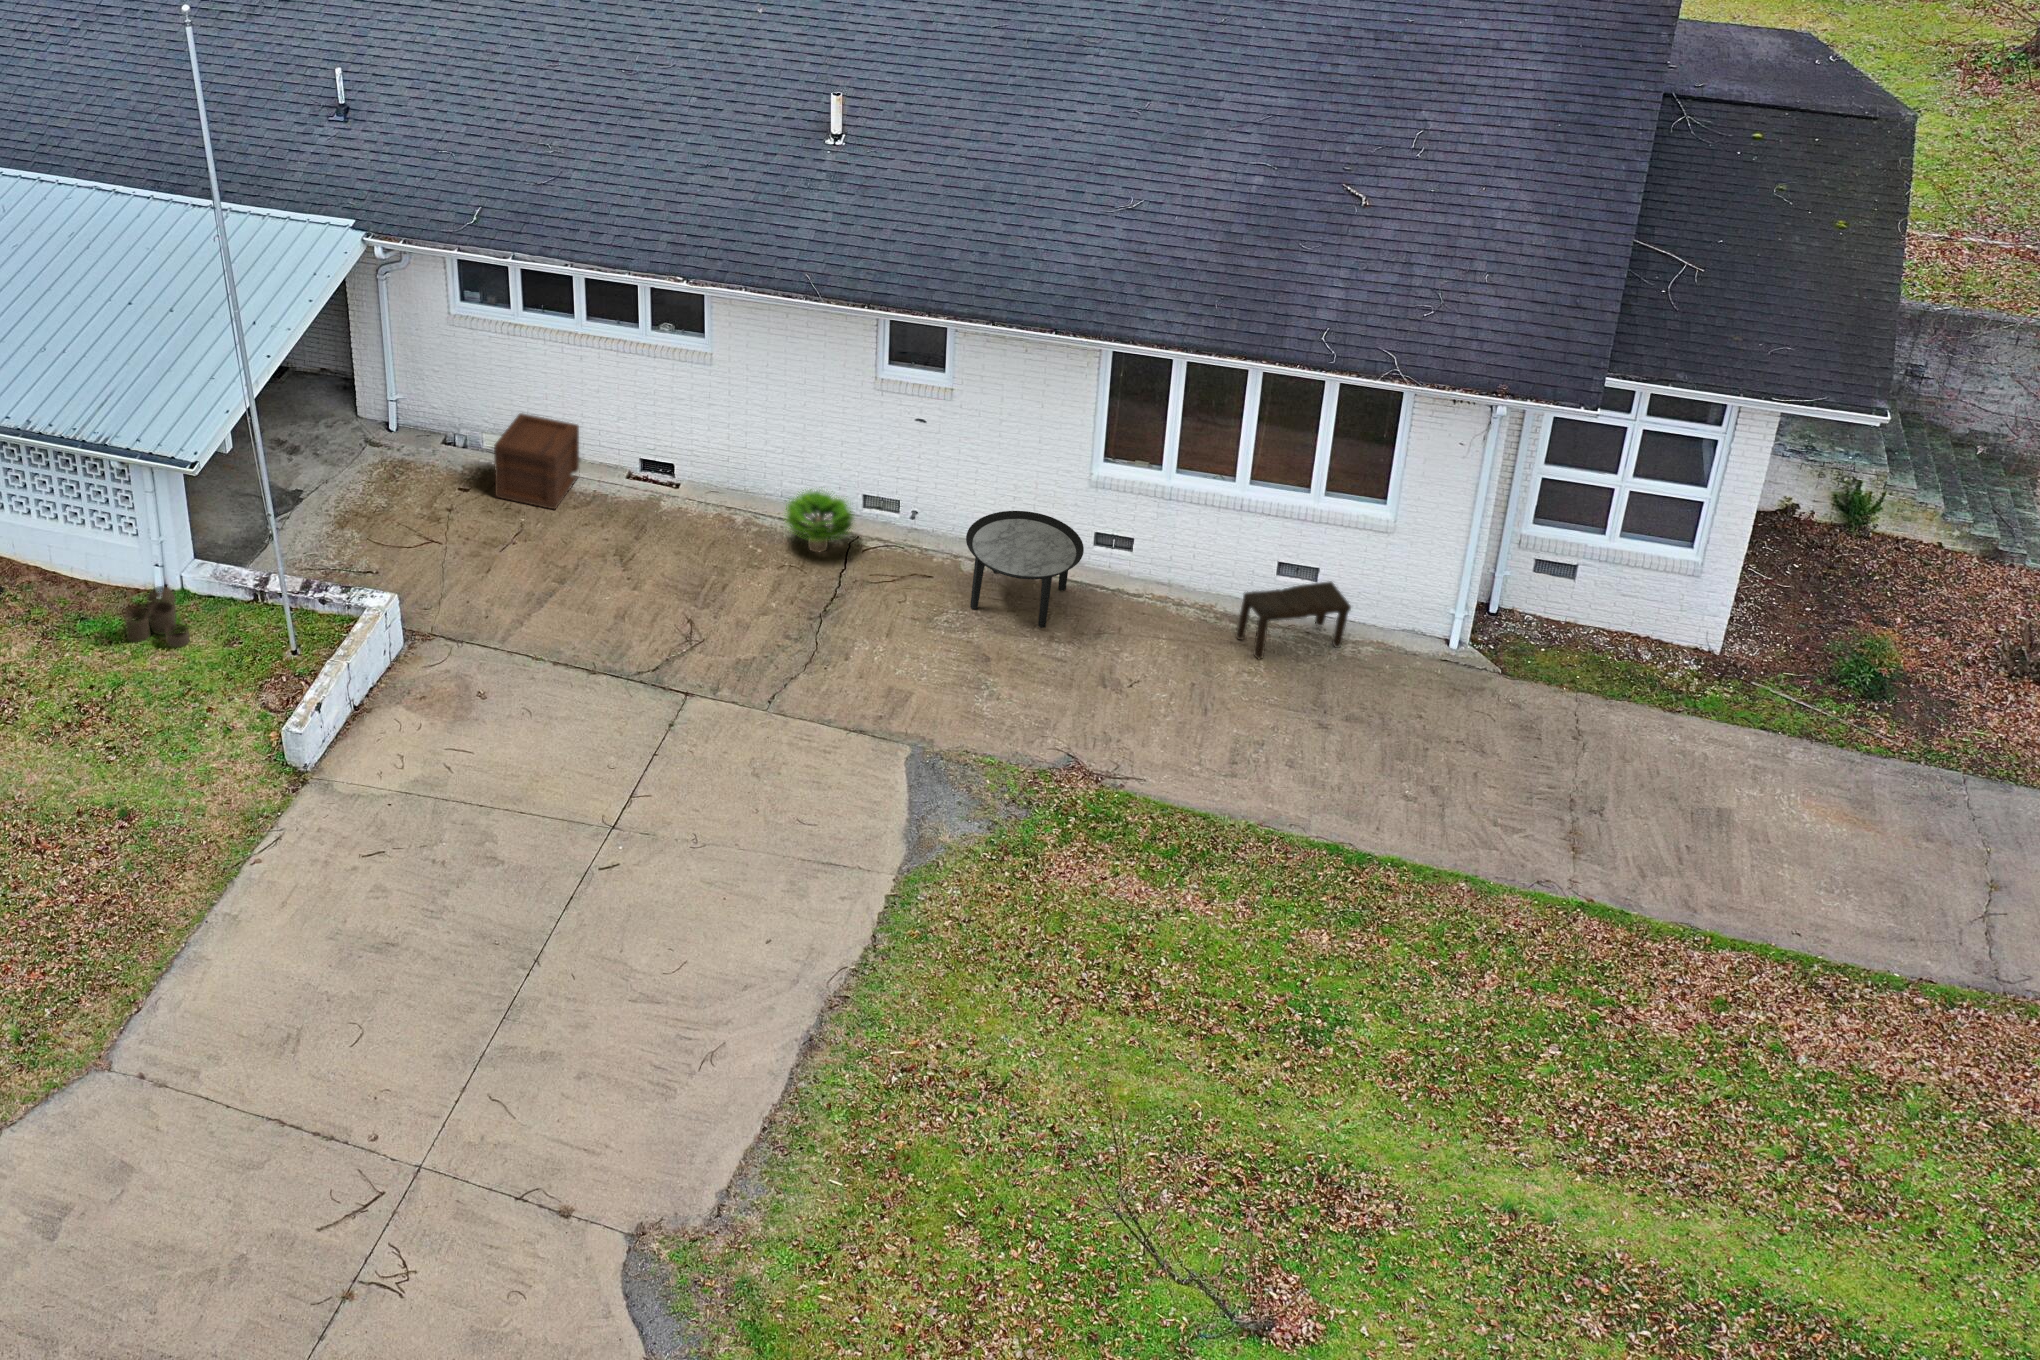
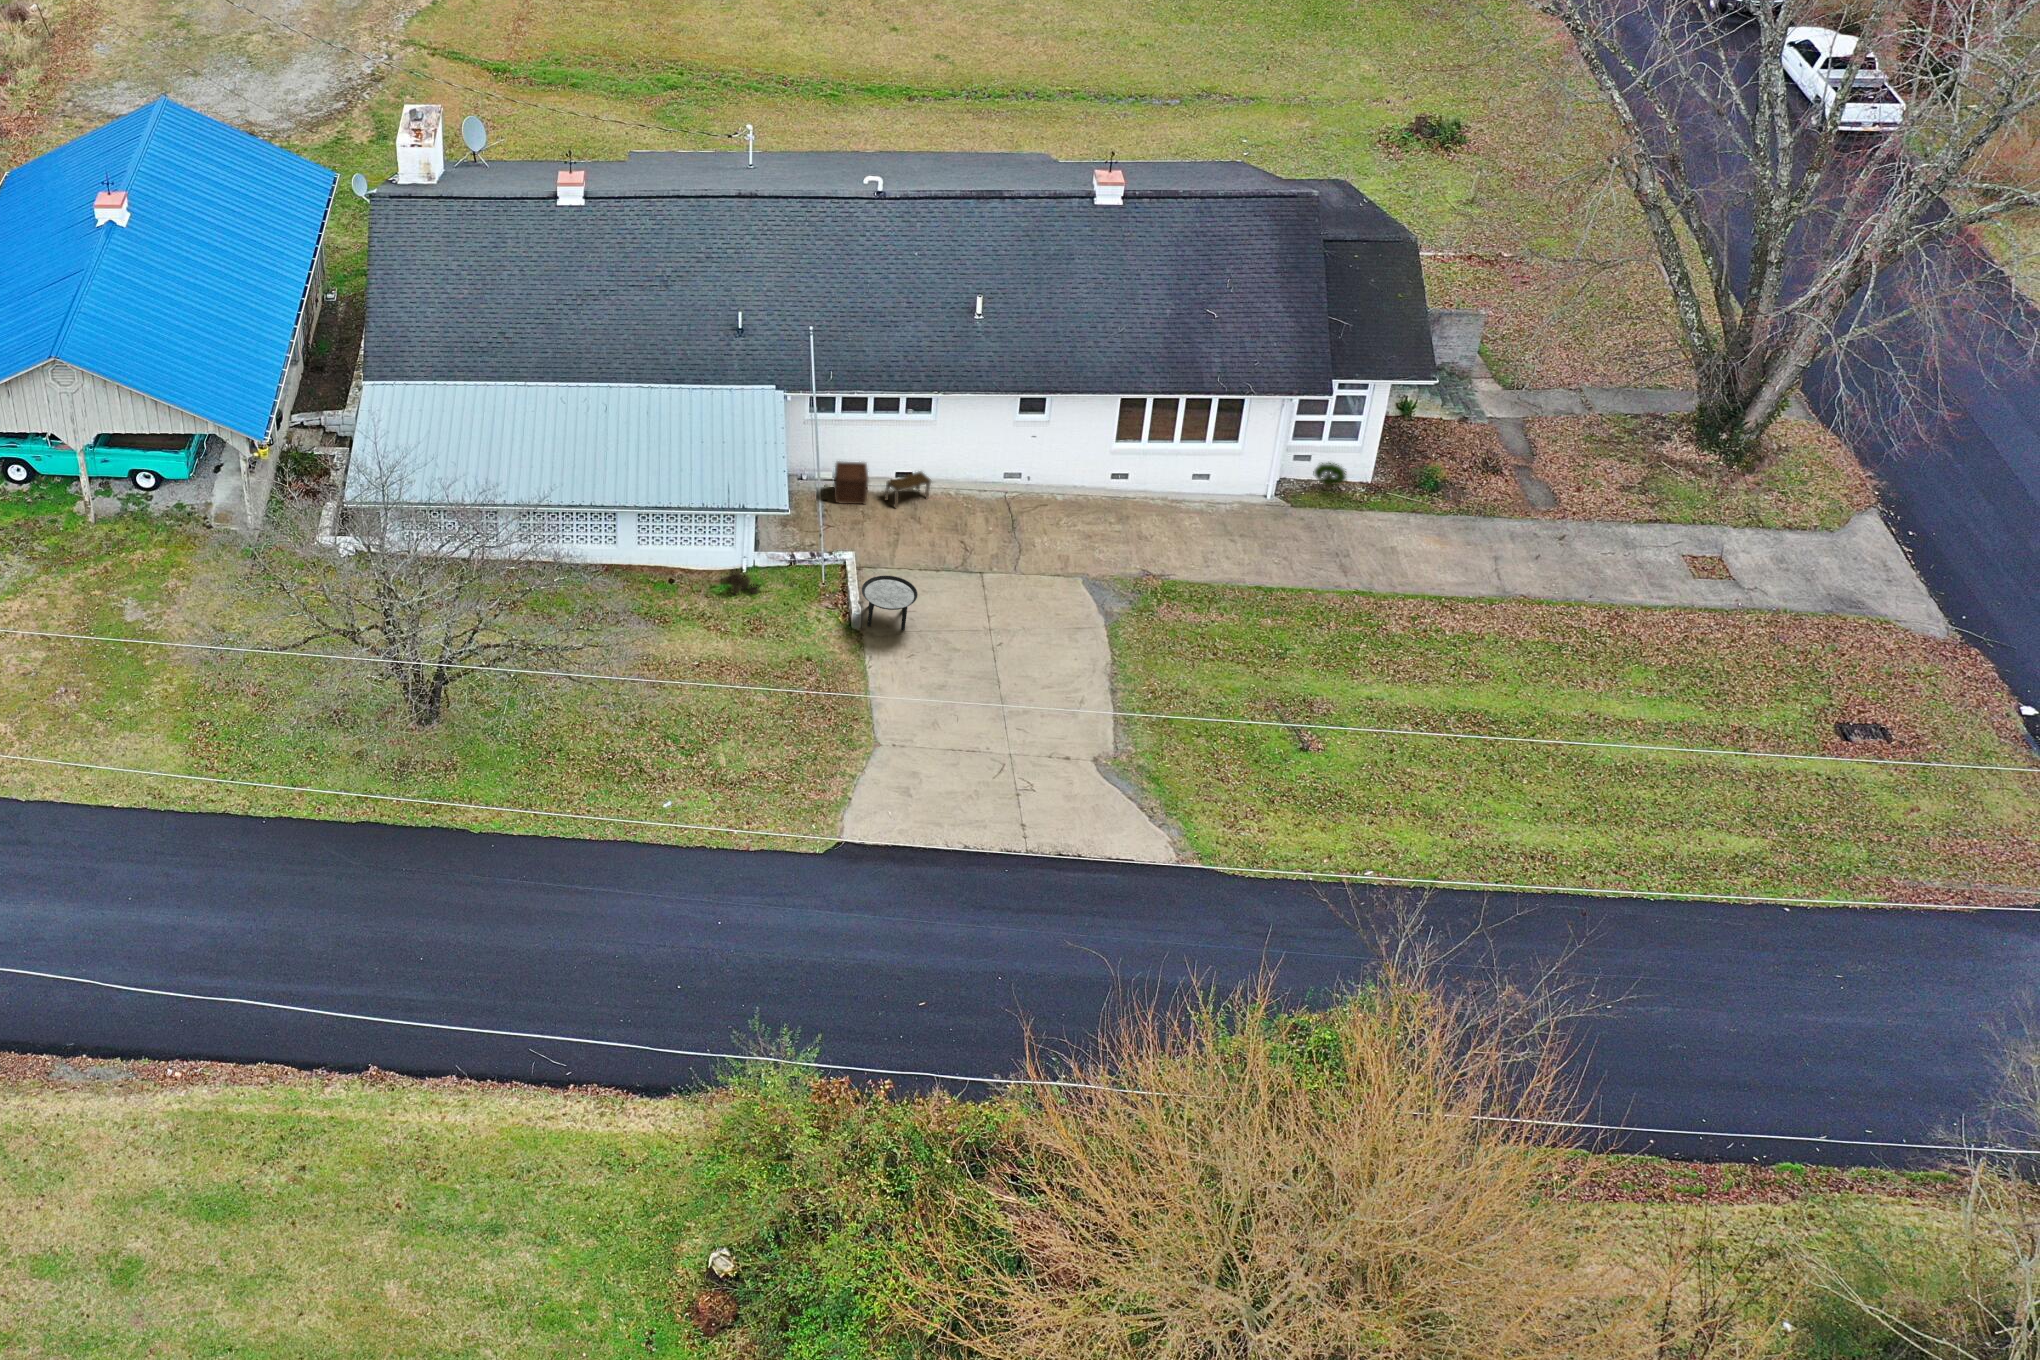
potted plant: present [786,489,854,553] -> present [1313,462,1346,491]
round table: present [966,511,1084,628] -> present [862,576,918,630]
bench: present [1236,581,1351,659] -> present [885,471,931,508]

